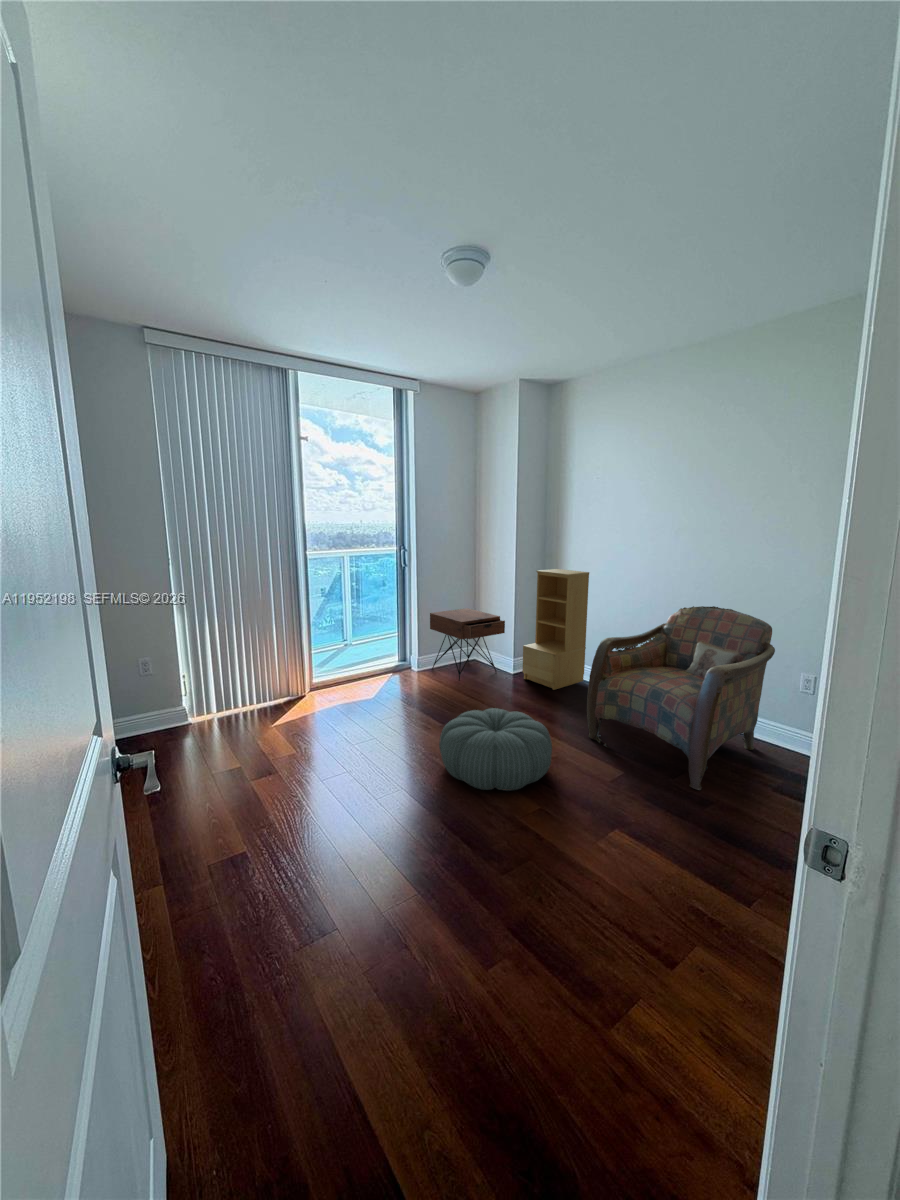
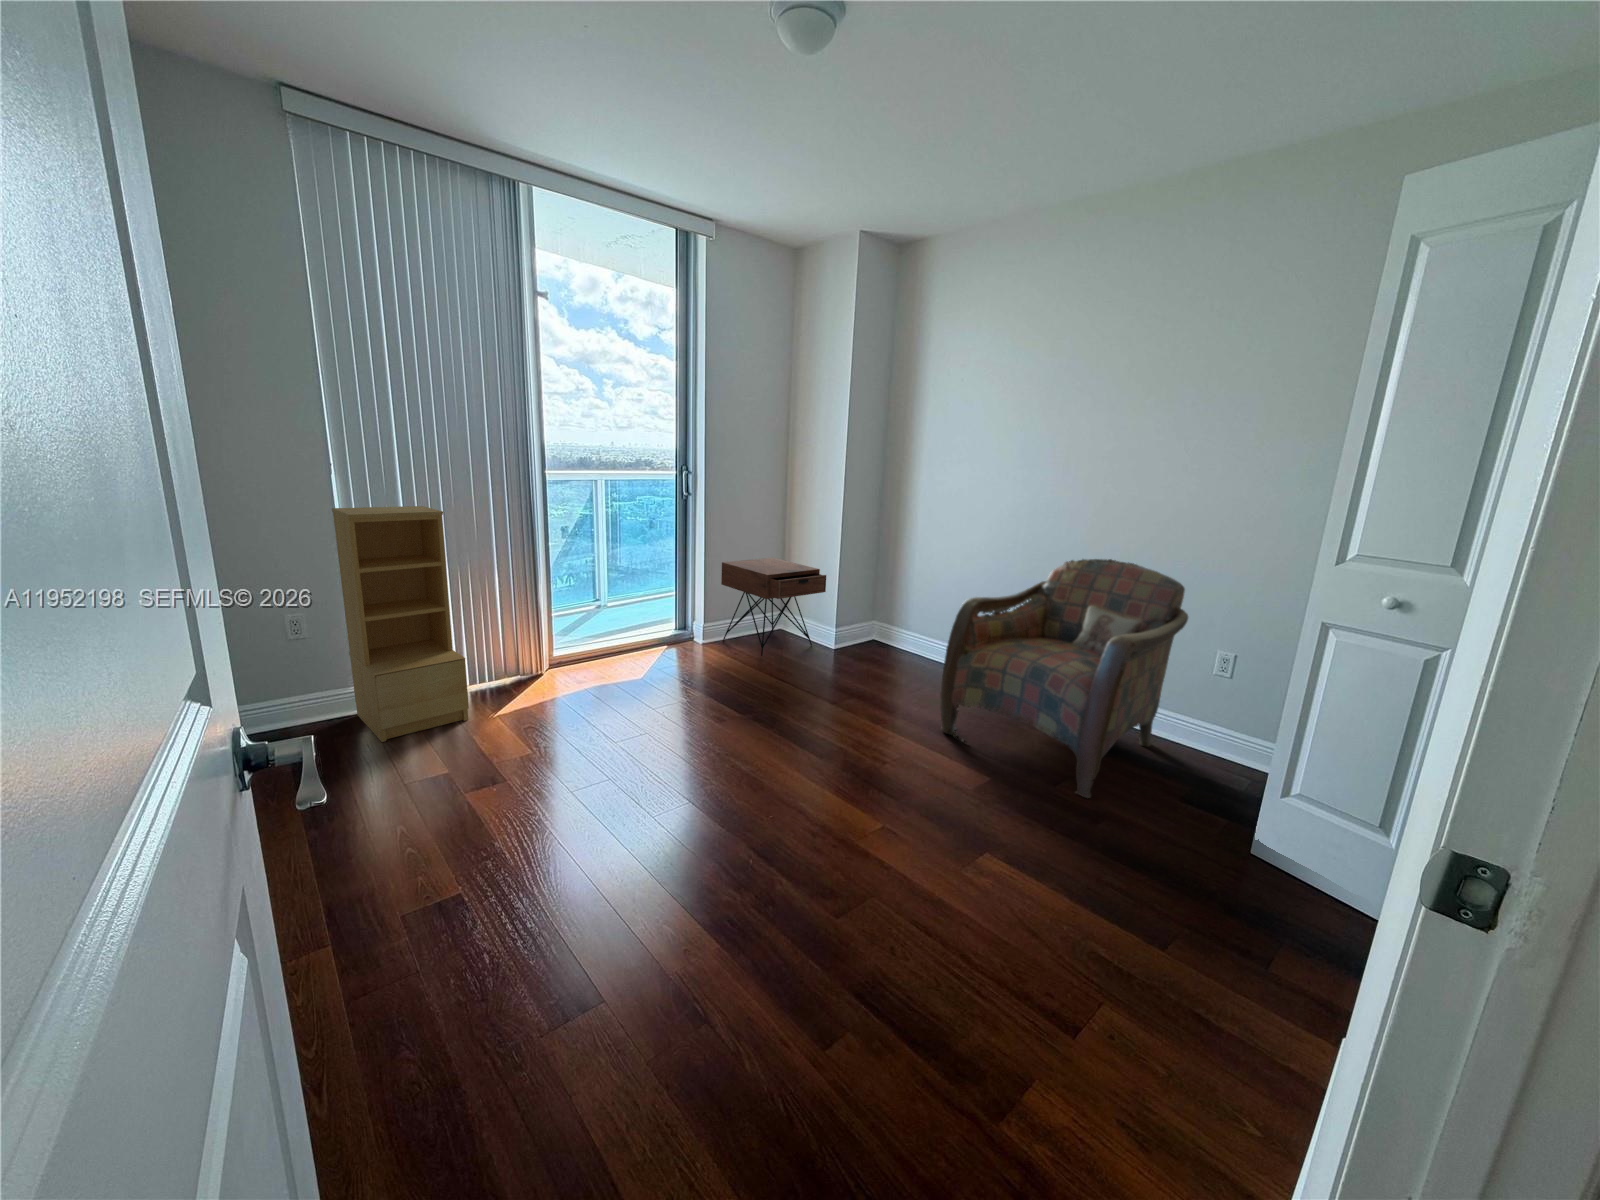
bookshelf: present [522,569,589,690] -> present [332,506,469,742]
pouf: present [439,708,552,791] -> none [742,691,898,801]

